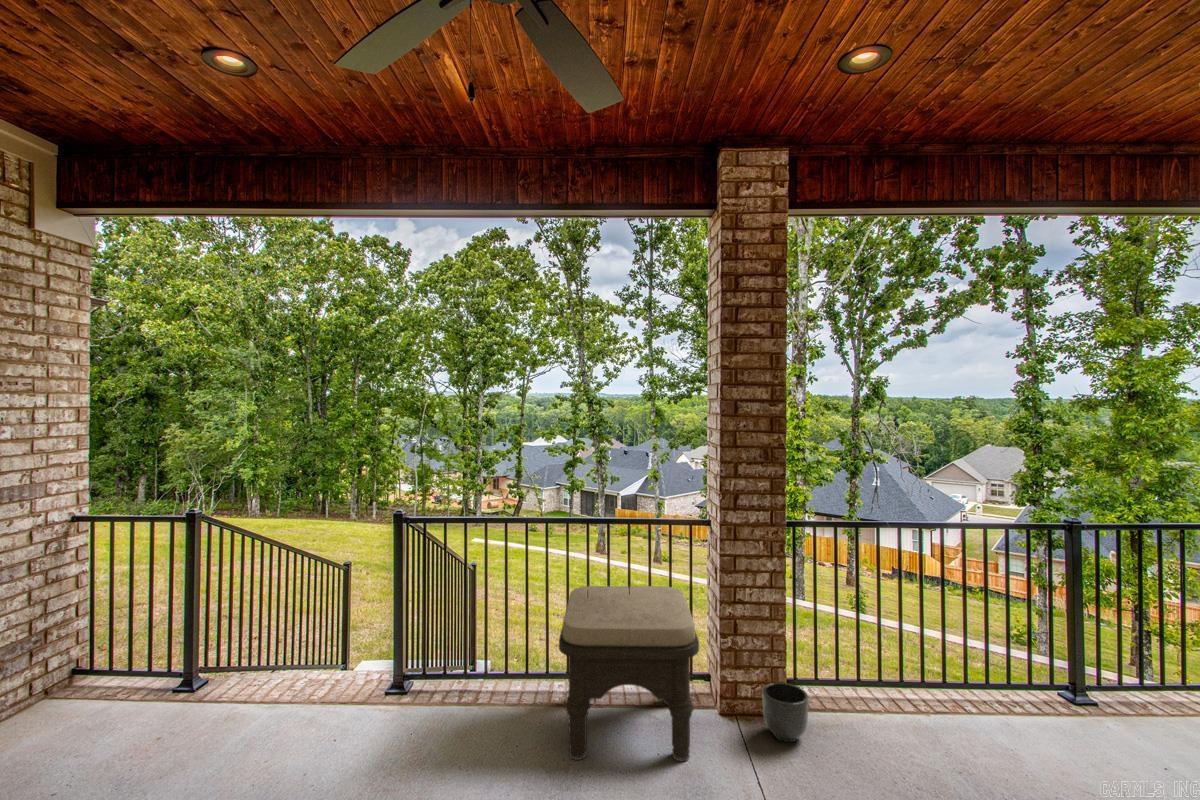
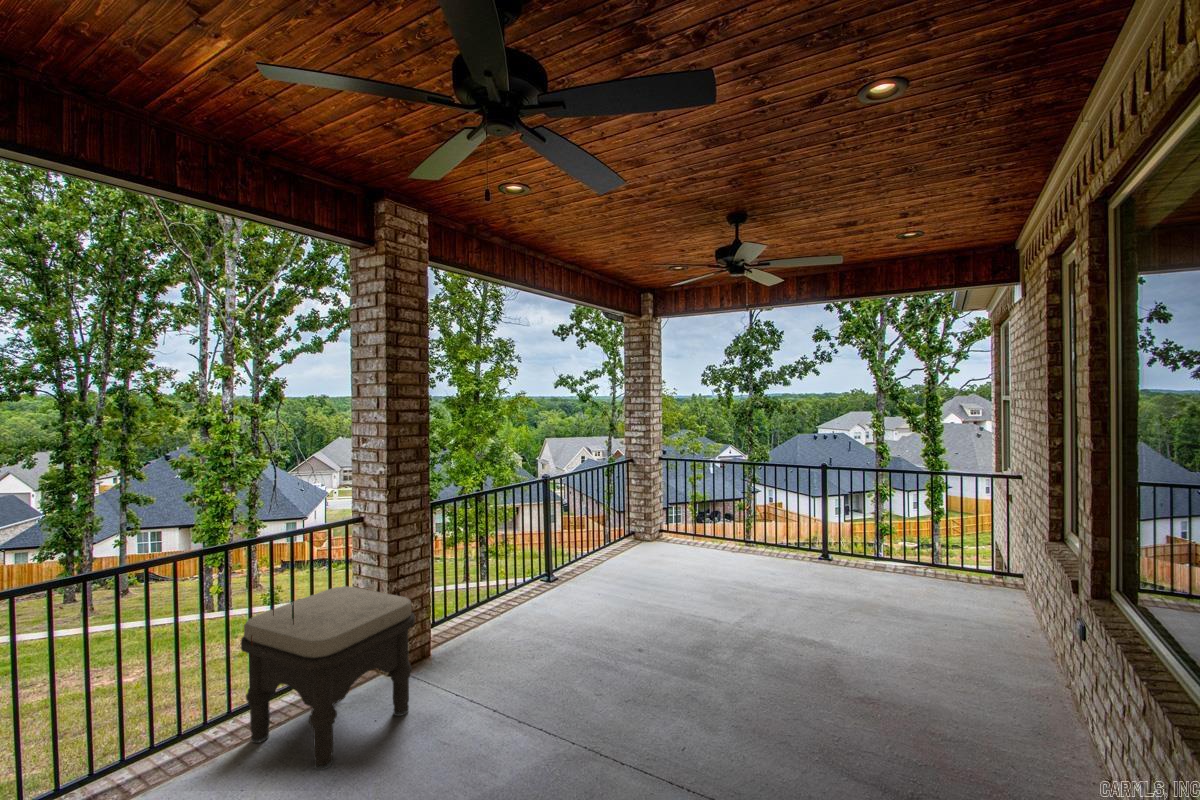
planter: present [762,682,808,742] -> none [426,625,460,667]

